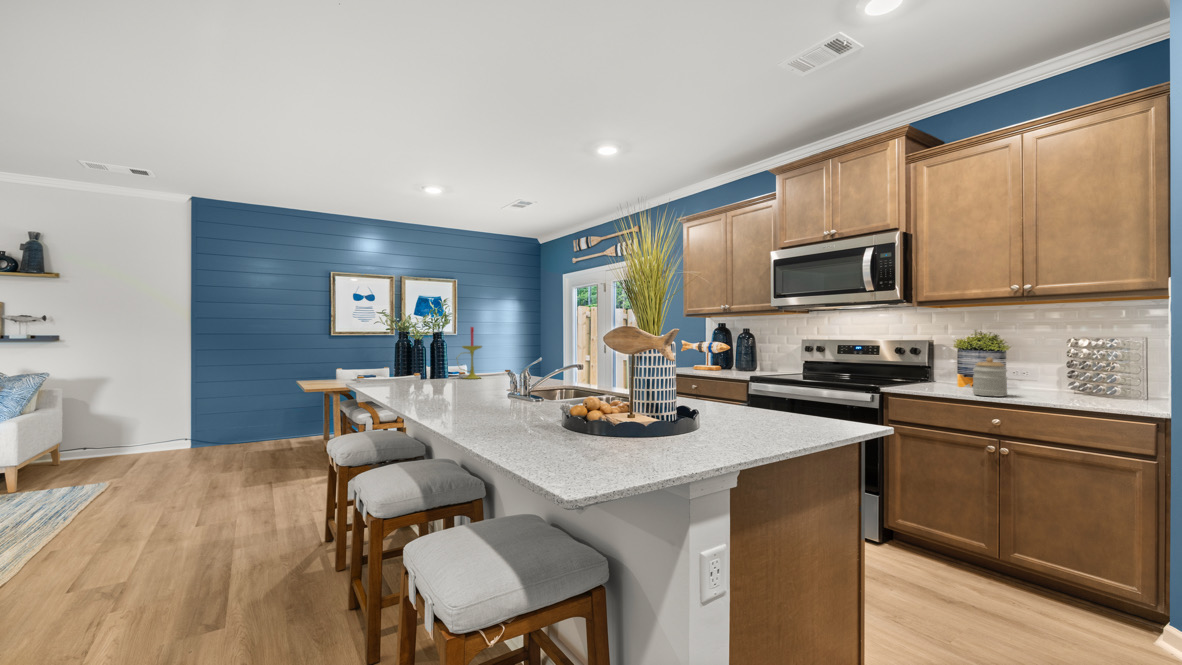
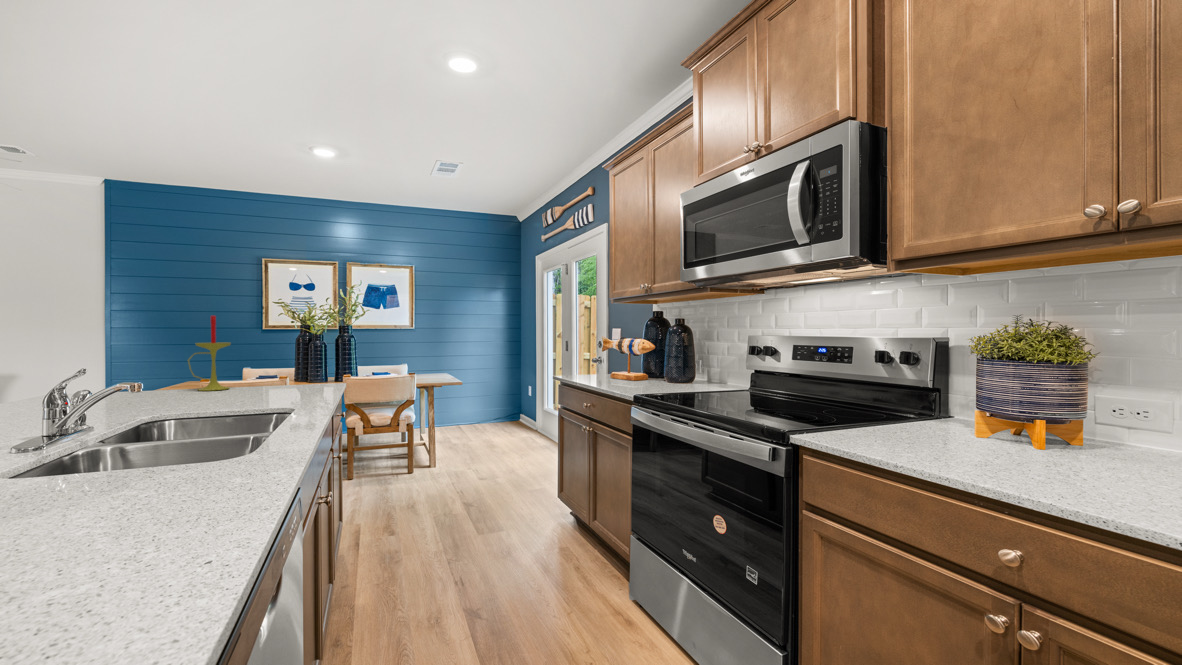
jar: present [973,357,1007,396] -> none [975,383,1064,485]

